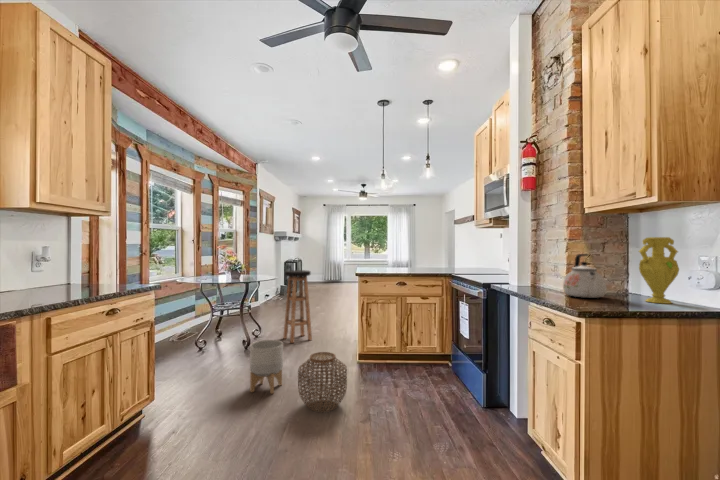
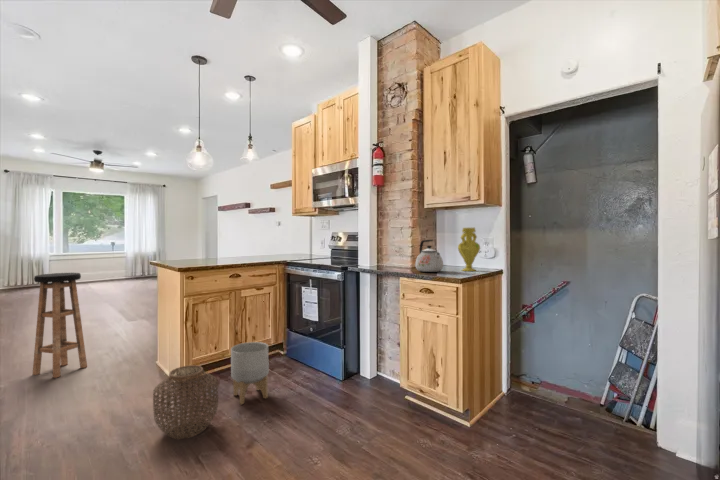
planter: present [250,340,283,394] -> present [231,342,269,404]

